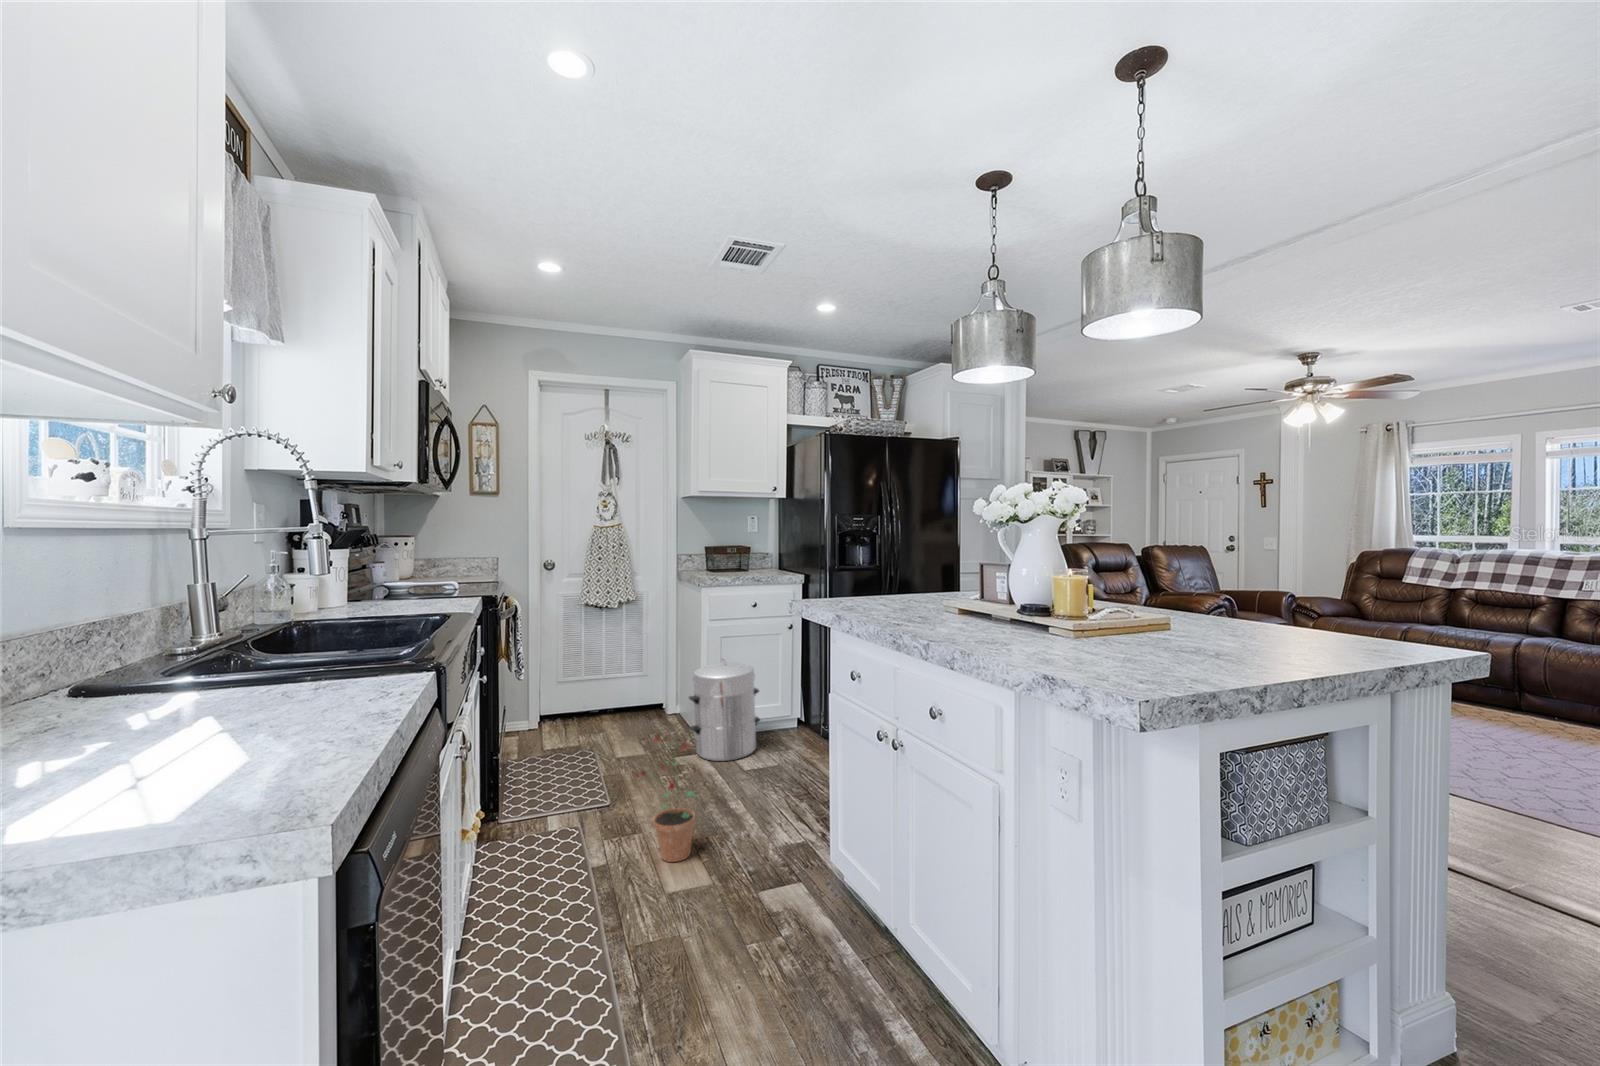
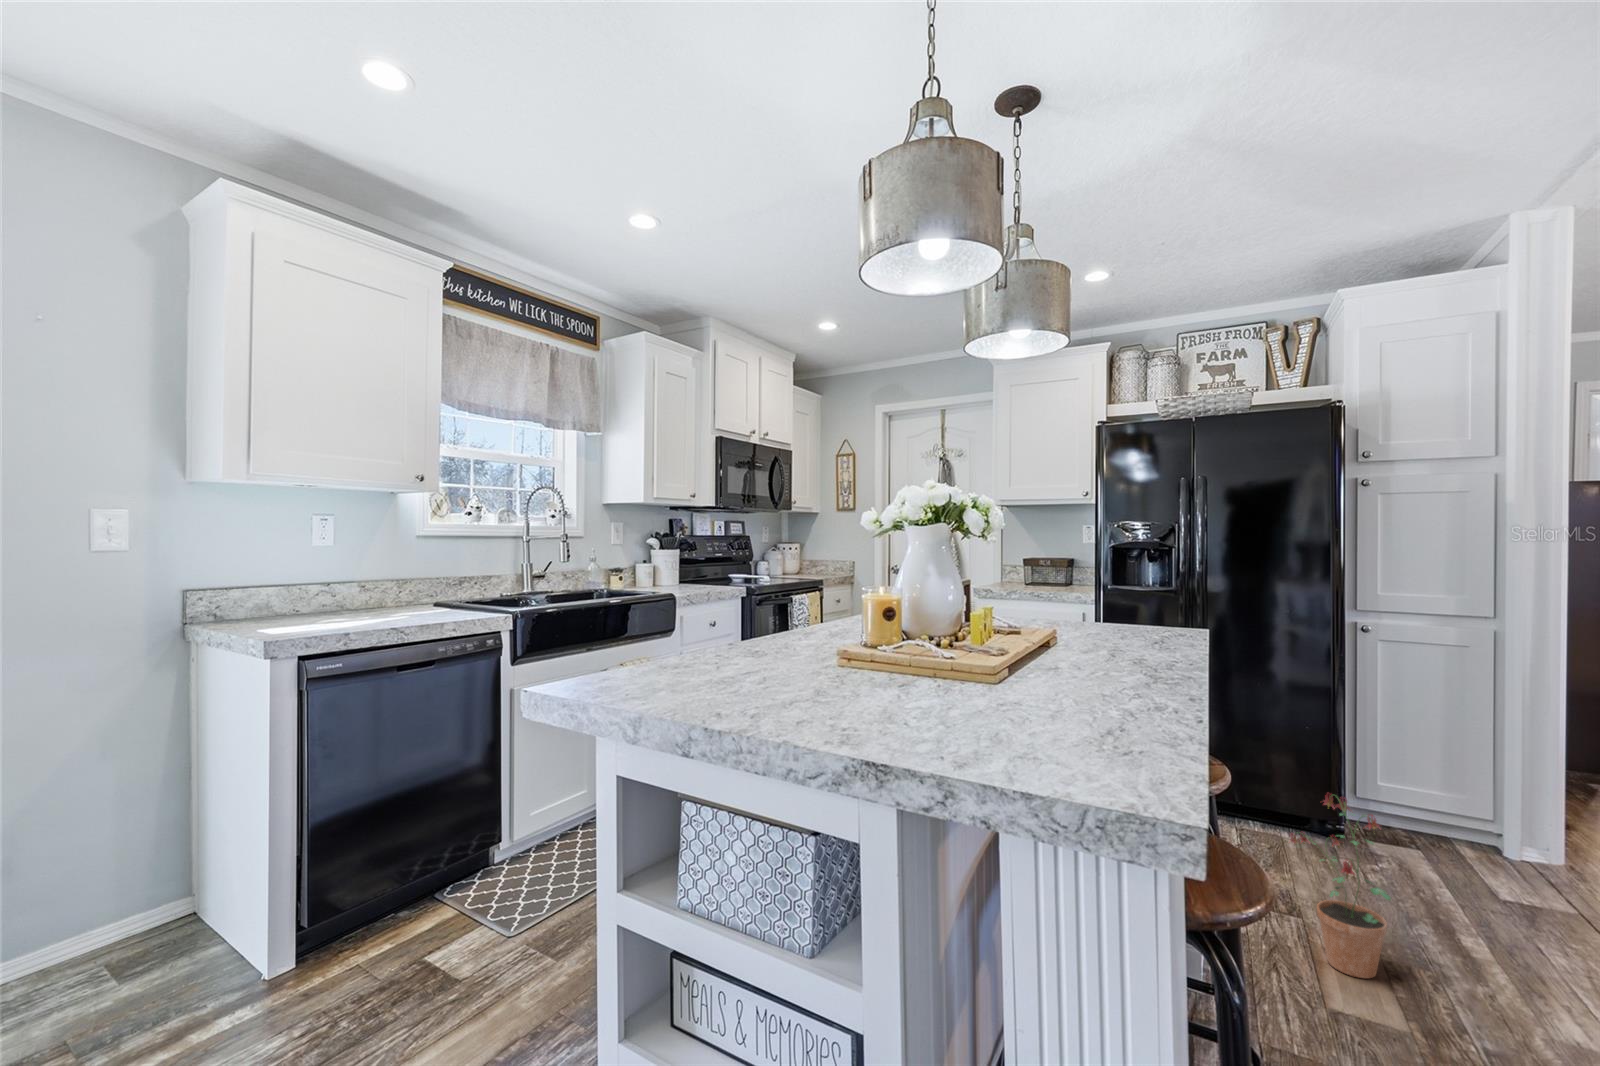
waste bin: present [689,659,760,761] -> none [1397,724,1542,882]

